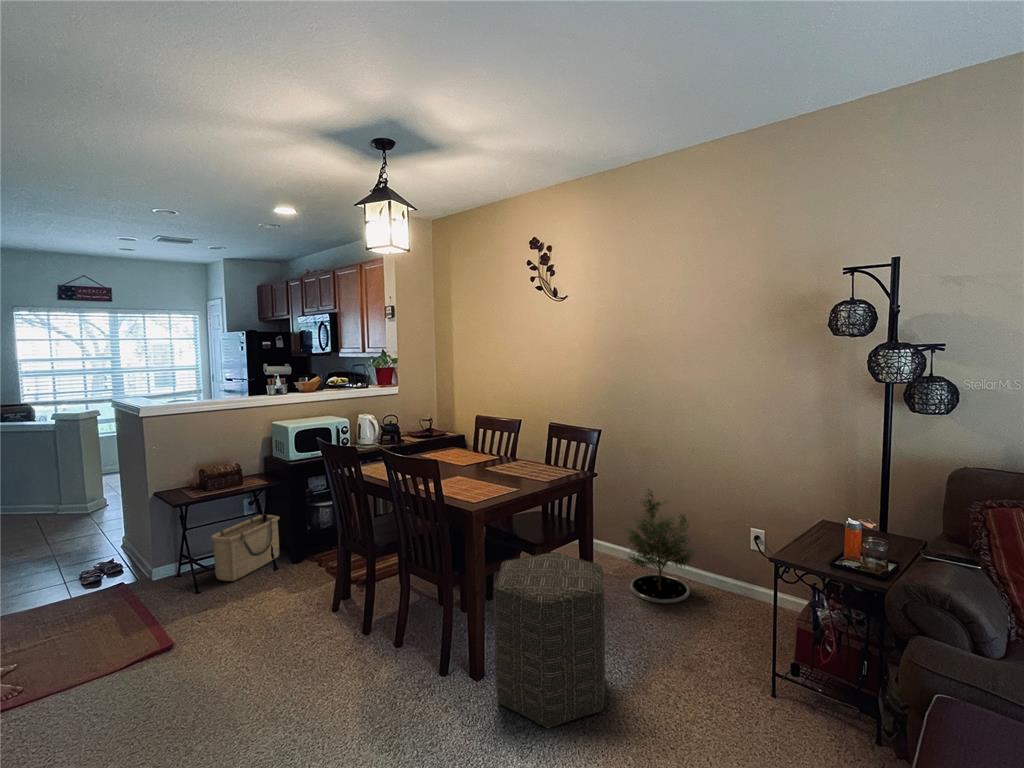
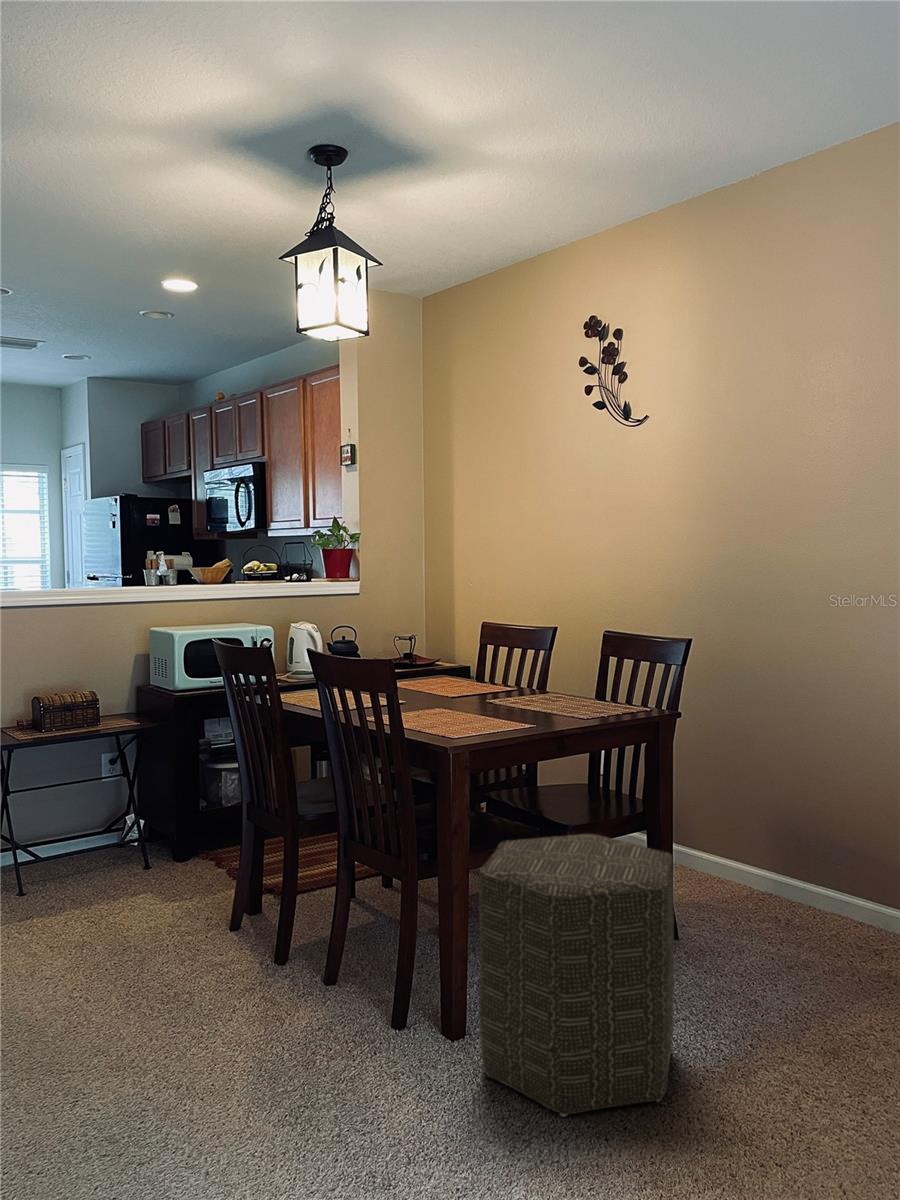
potted tree: present [626,489,693,604] -> none [733,747,868,956]
basket: present [211,515,279,581] -> none [49,780,157,878]

